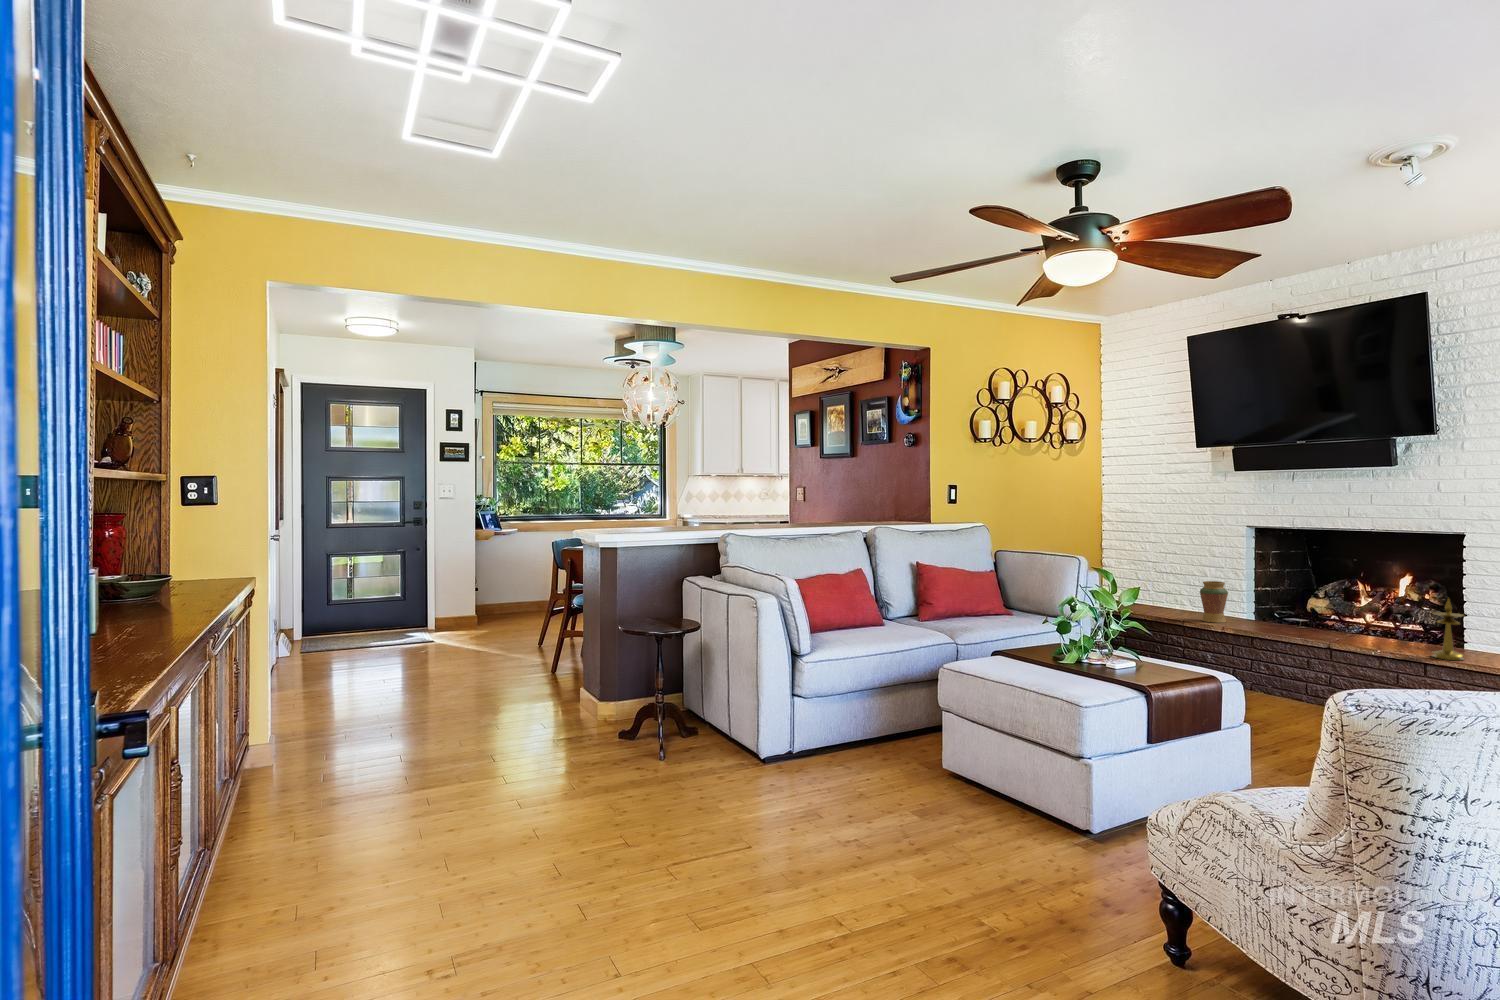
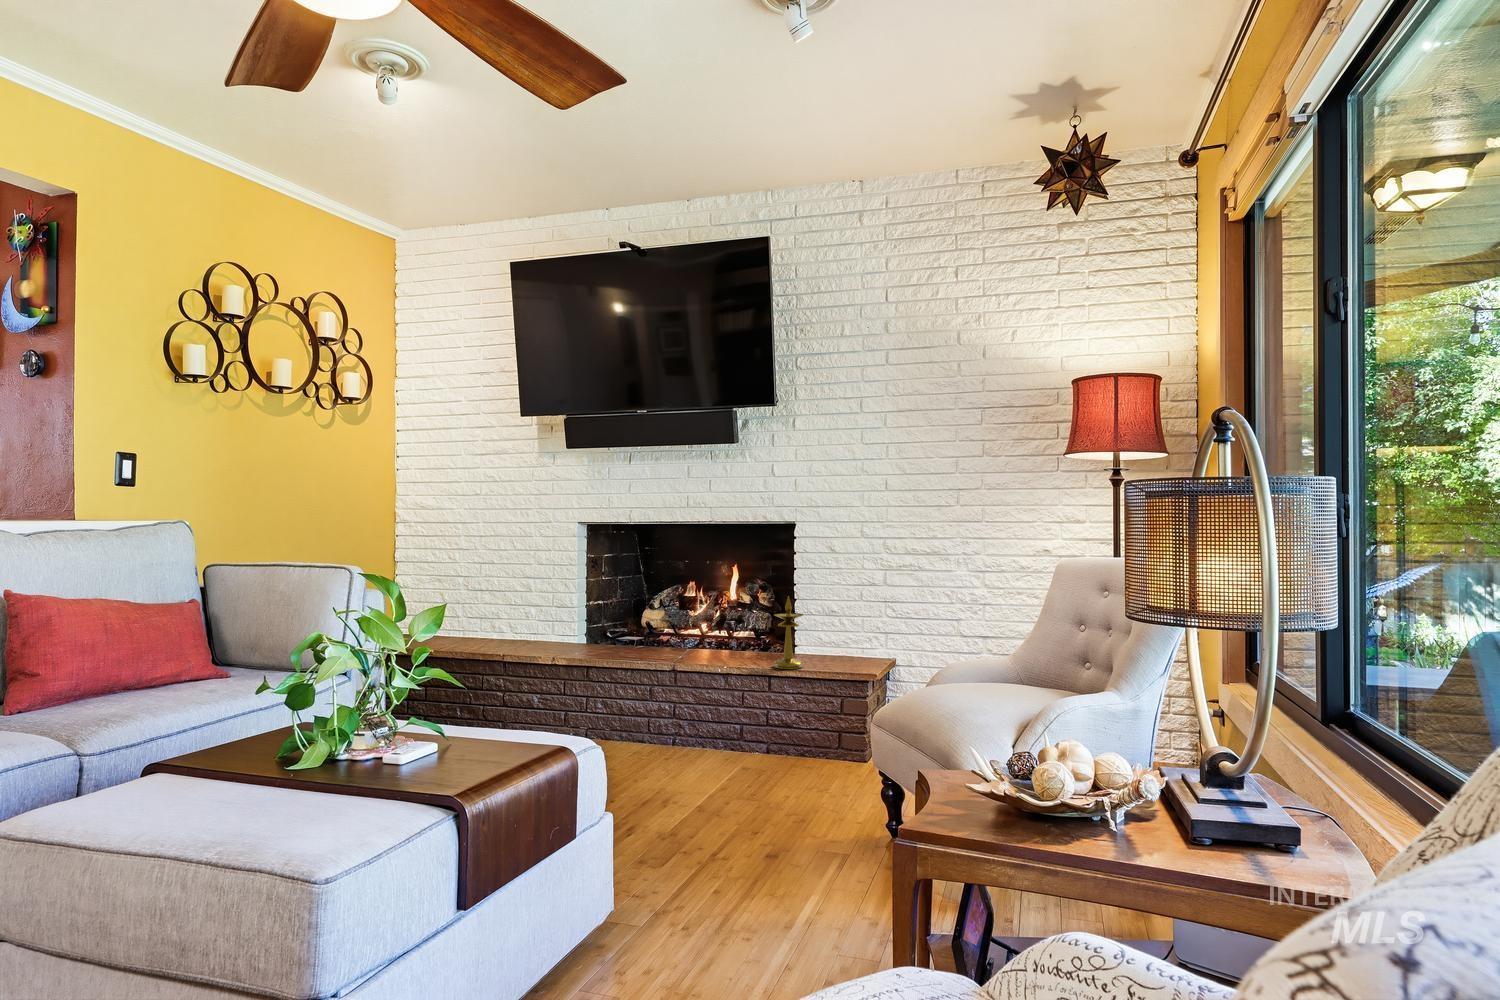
decorative vase: present [1200,581,1228,623] -> none [523,596,556,652]

